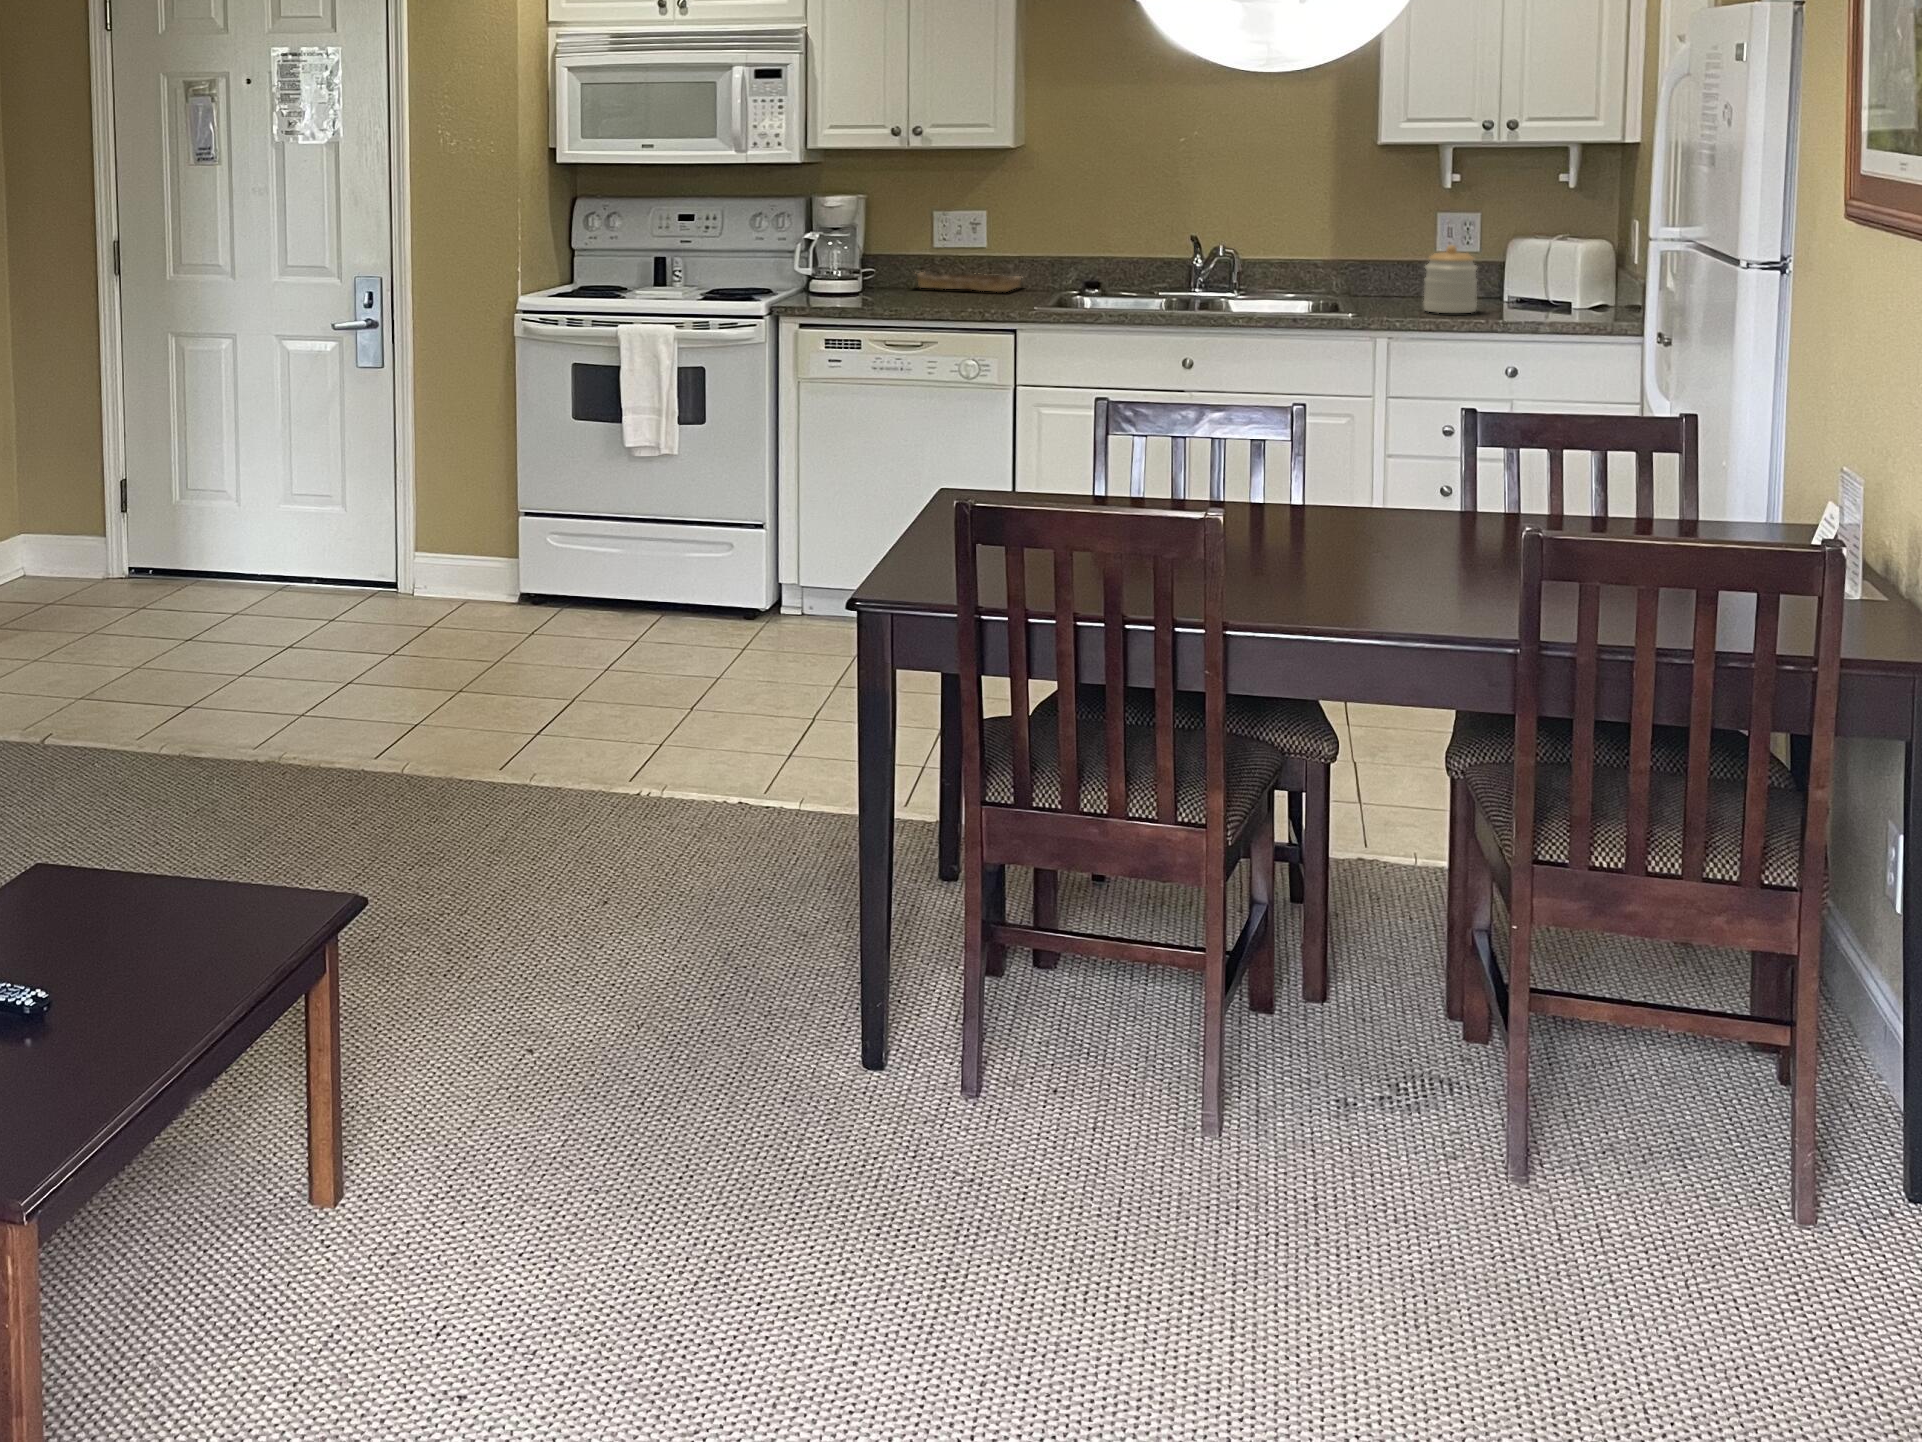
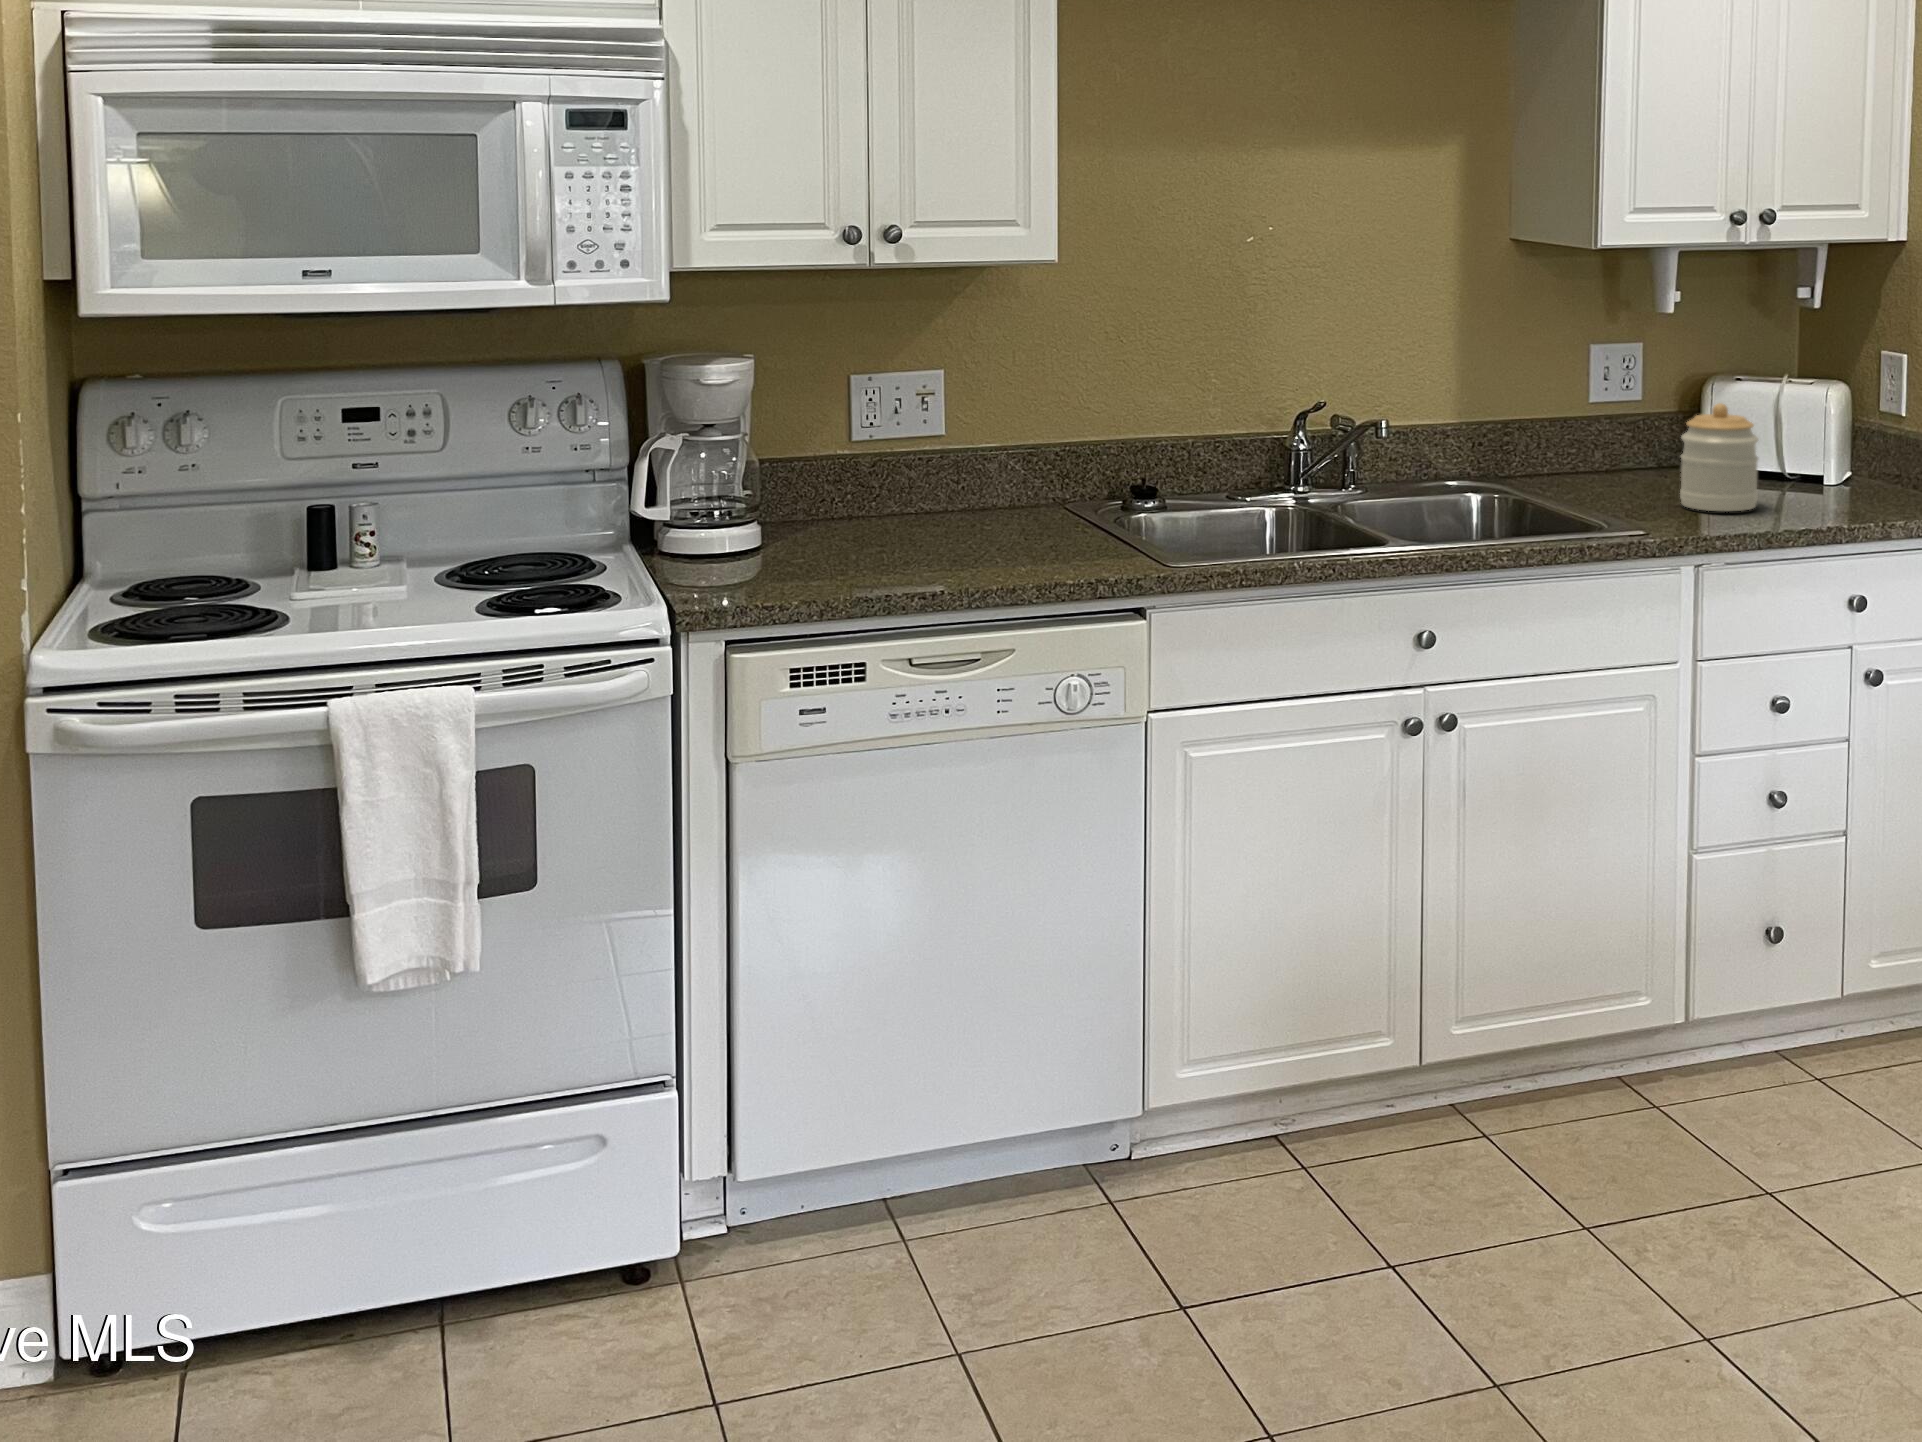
tray: present [917,272,1021,292] -> none [826,483,1018,522]

